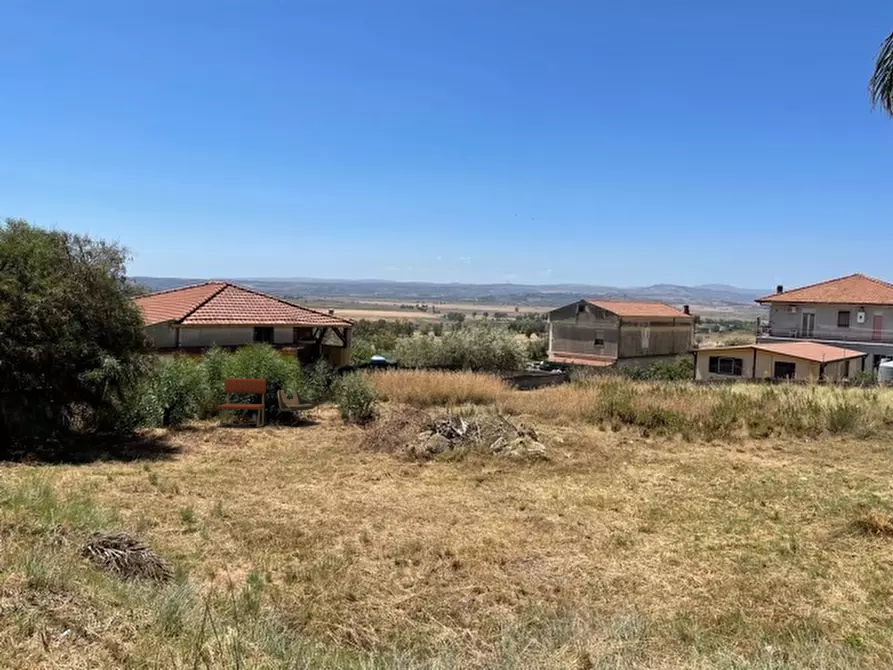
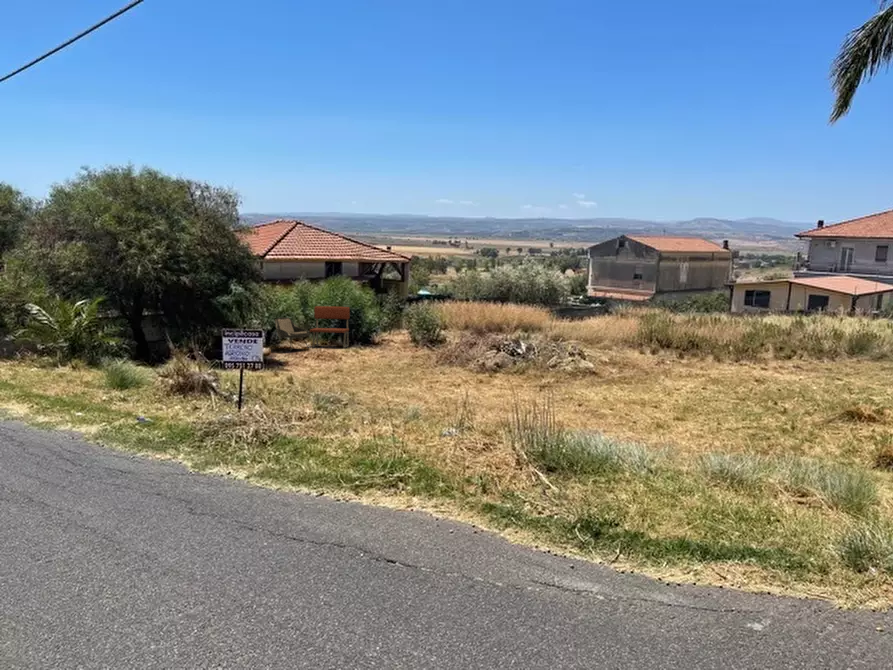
lounge chair: present [277,390,315,427] -> present [275,318,310,352]

